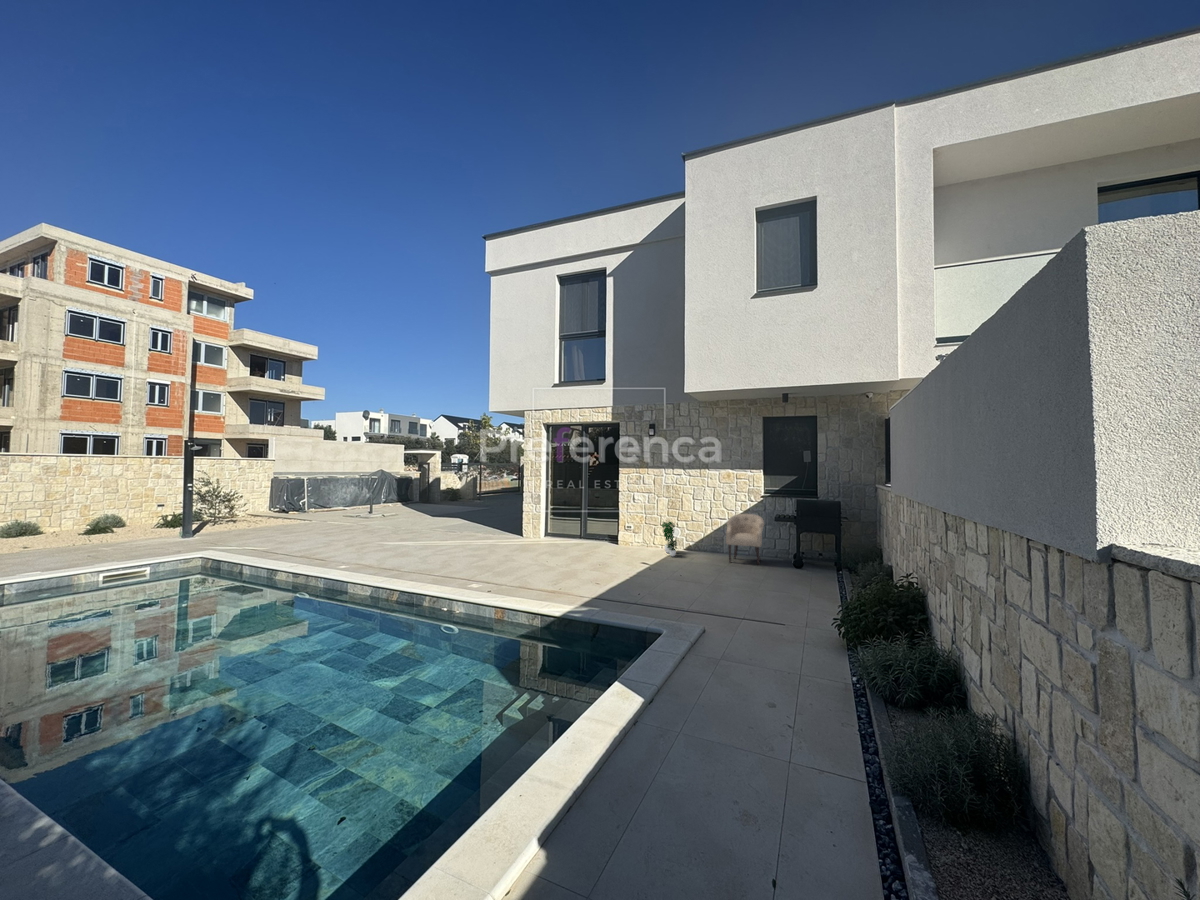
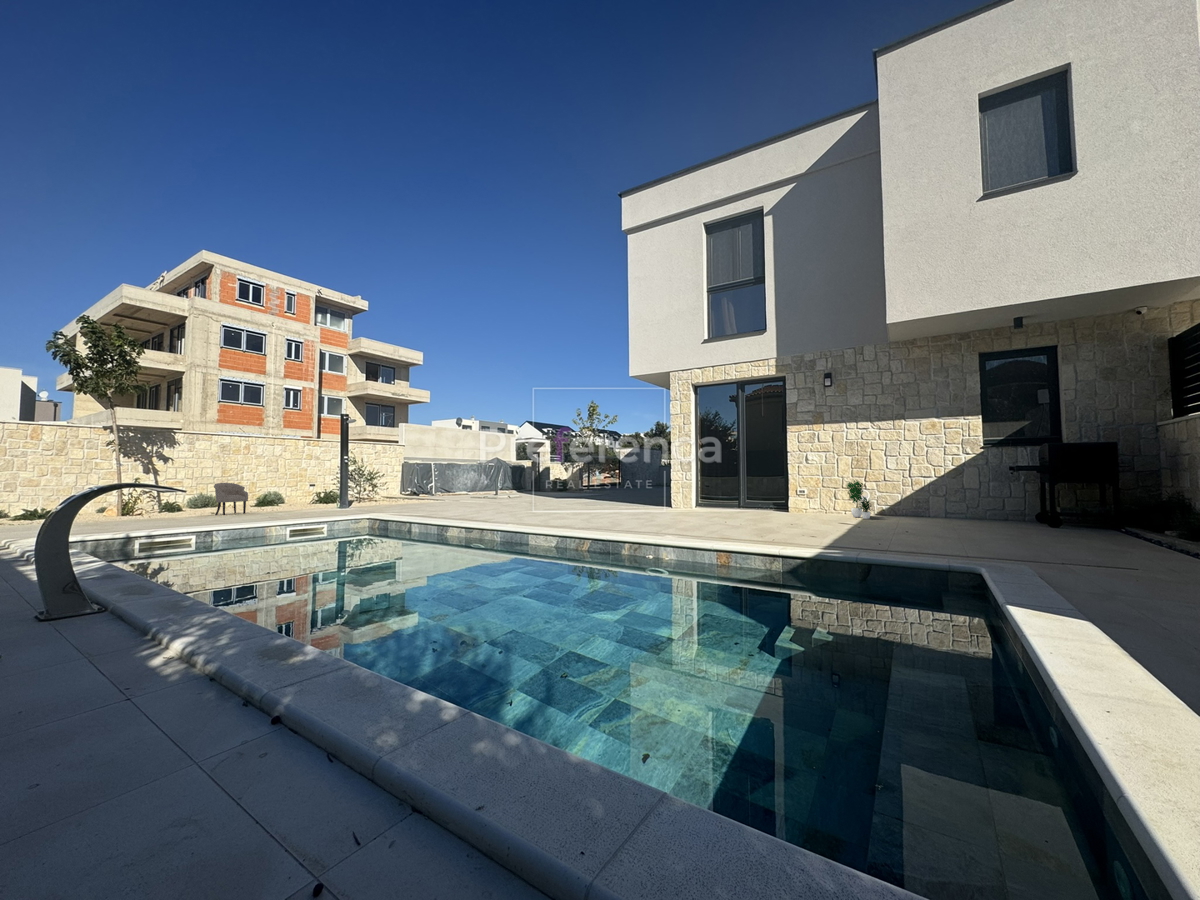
chair: present [726,514,764,565] -> present [214,483,248,515]

